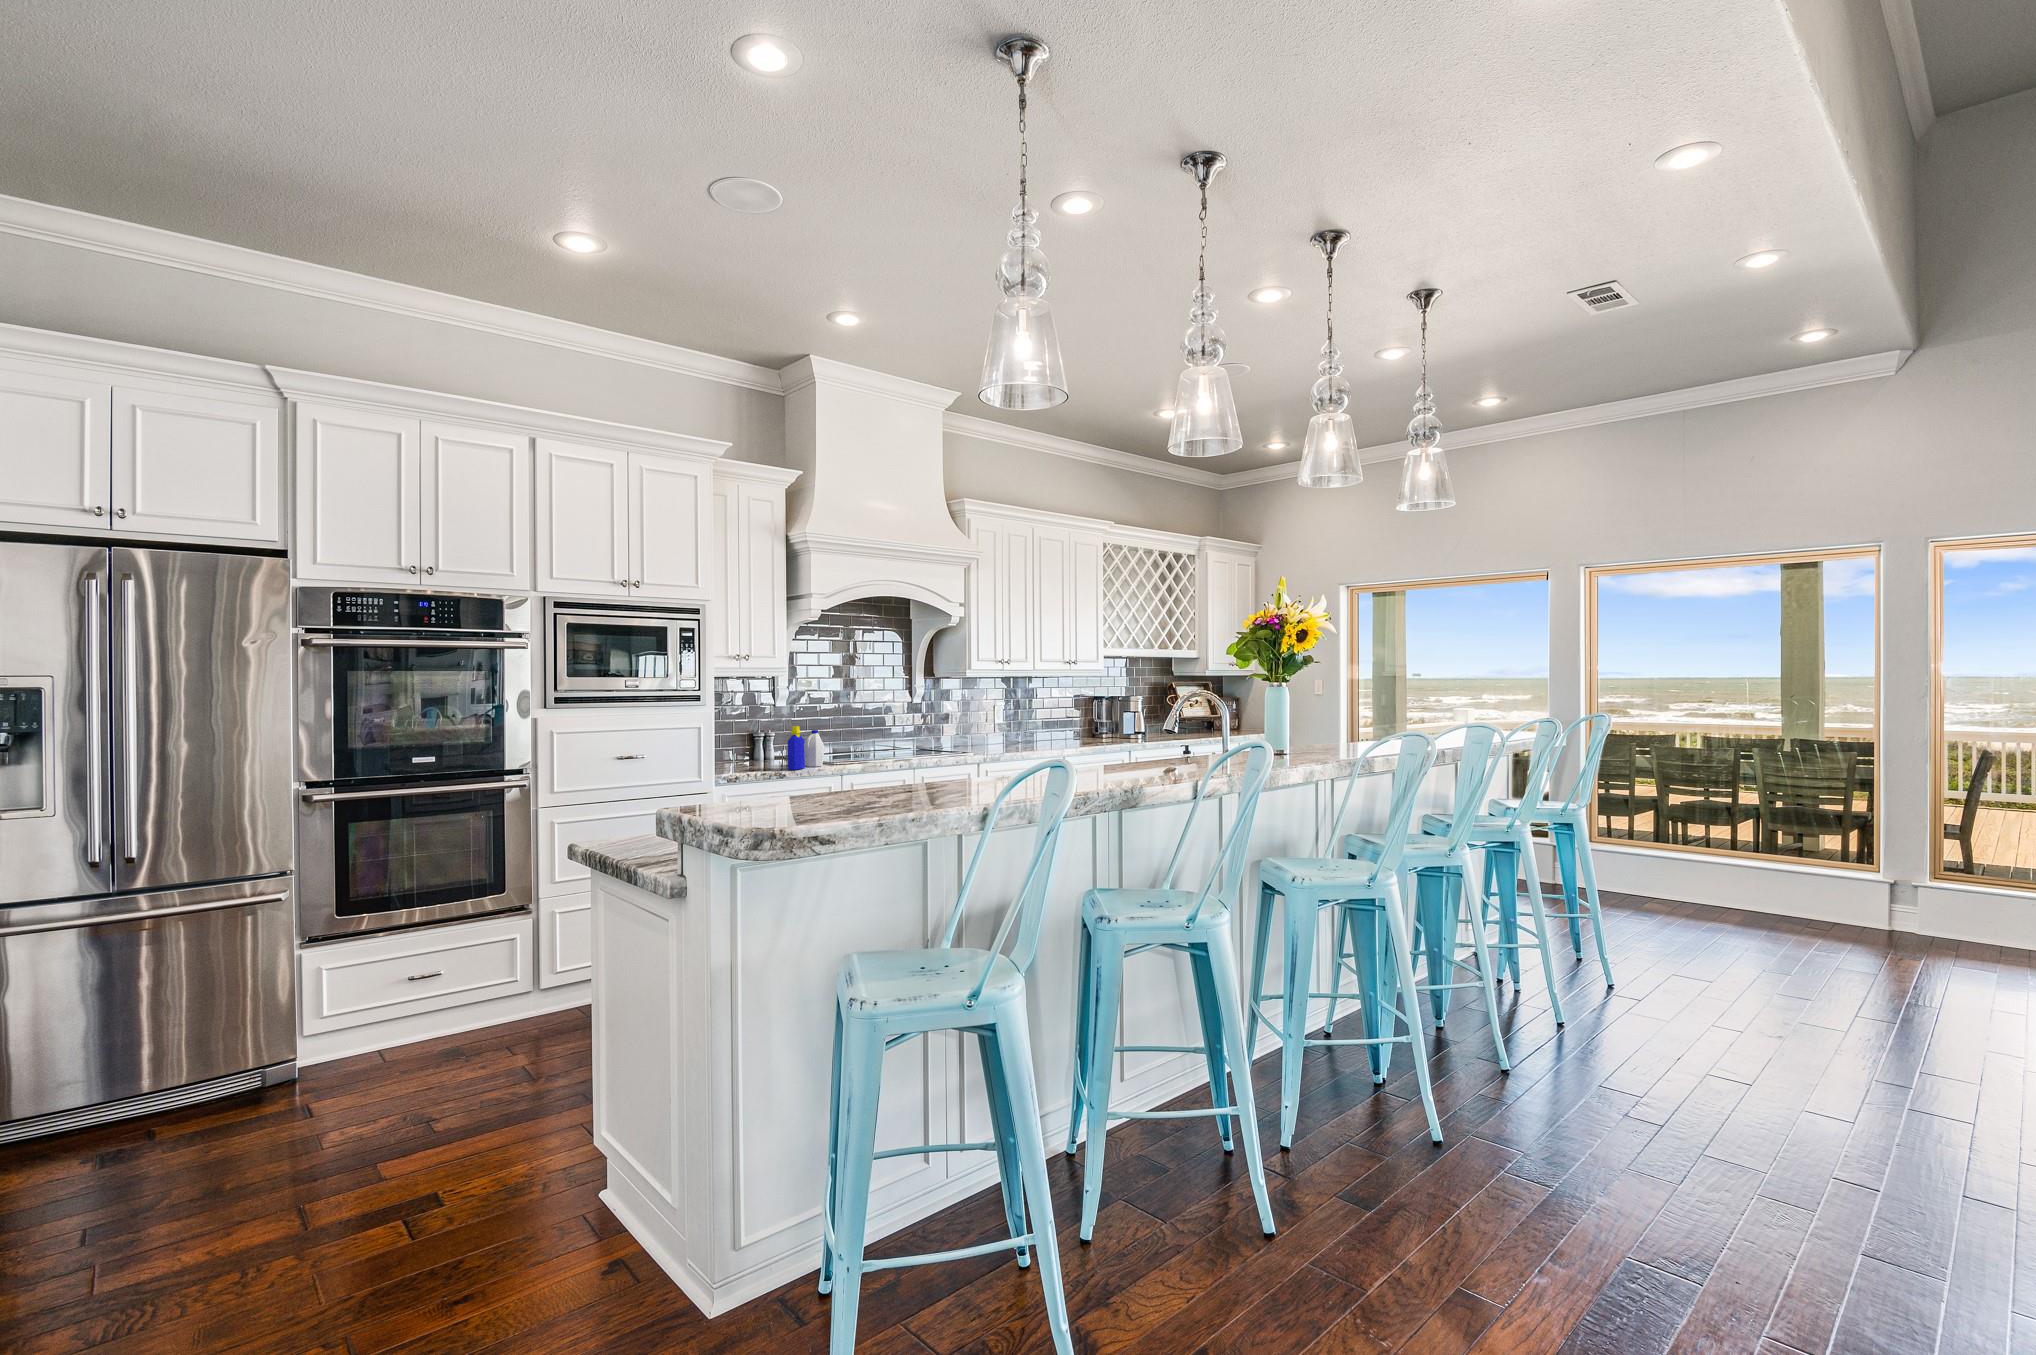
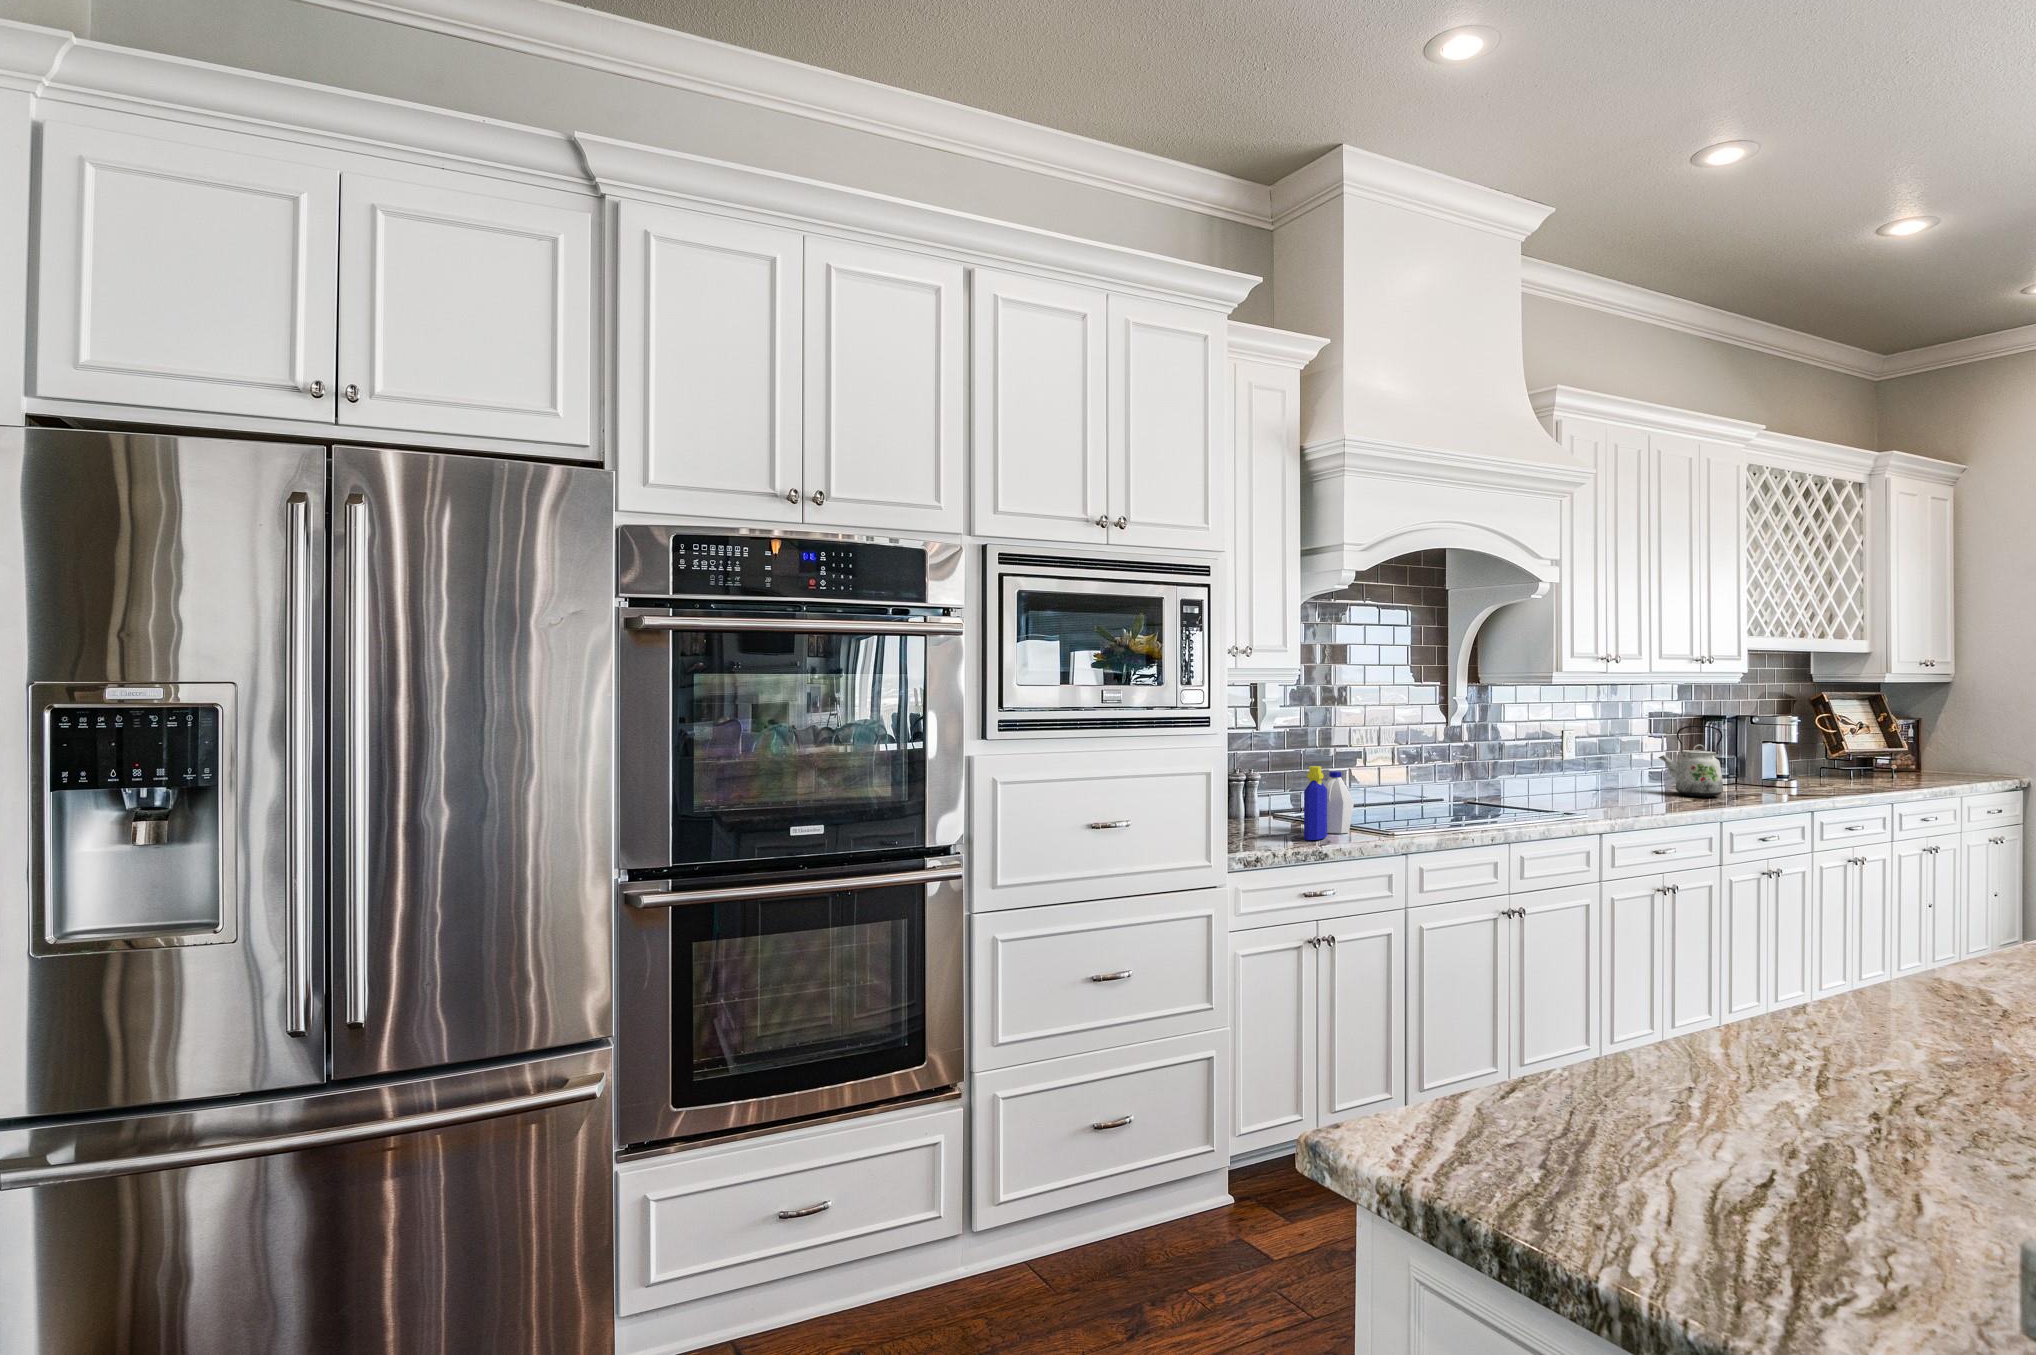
kettle: none [1052,702,1086,744] -> present [1658,726,1723,797]

